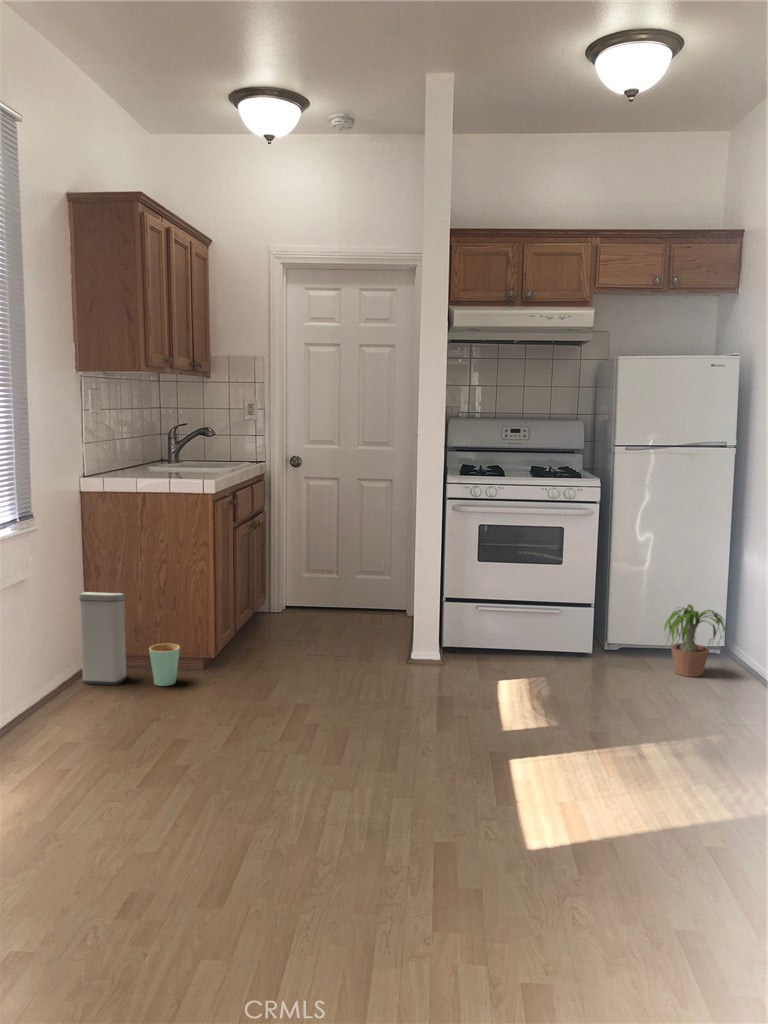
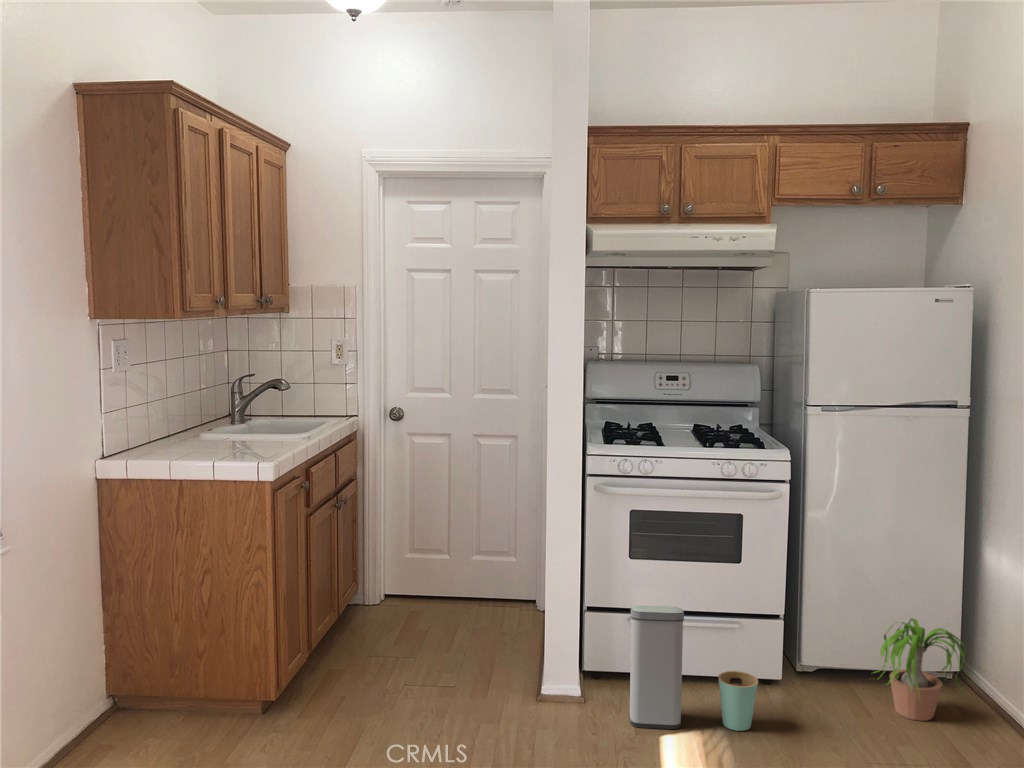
trash can: present [79,592,180,686] -> present [630,605,758,731]

